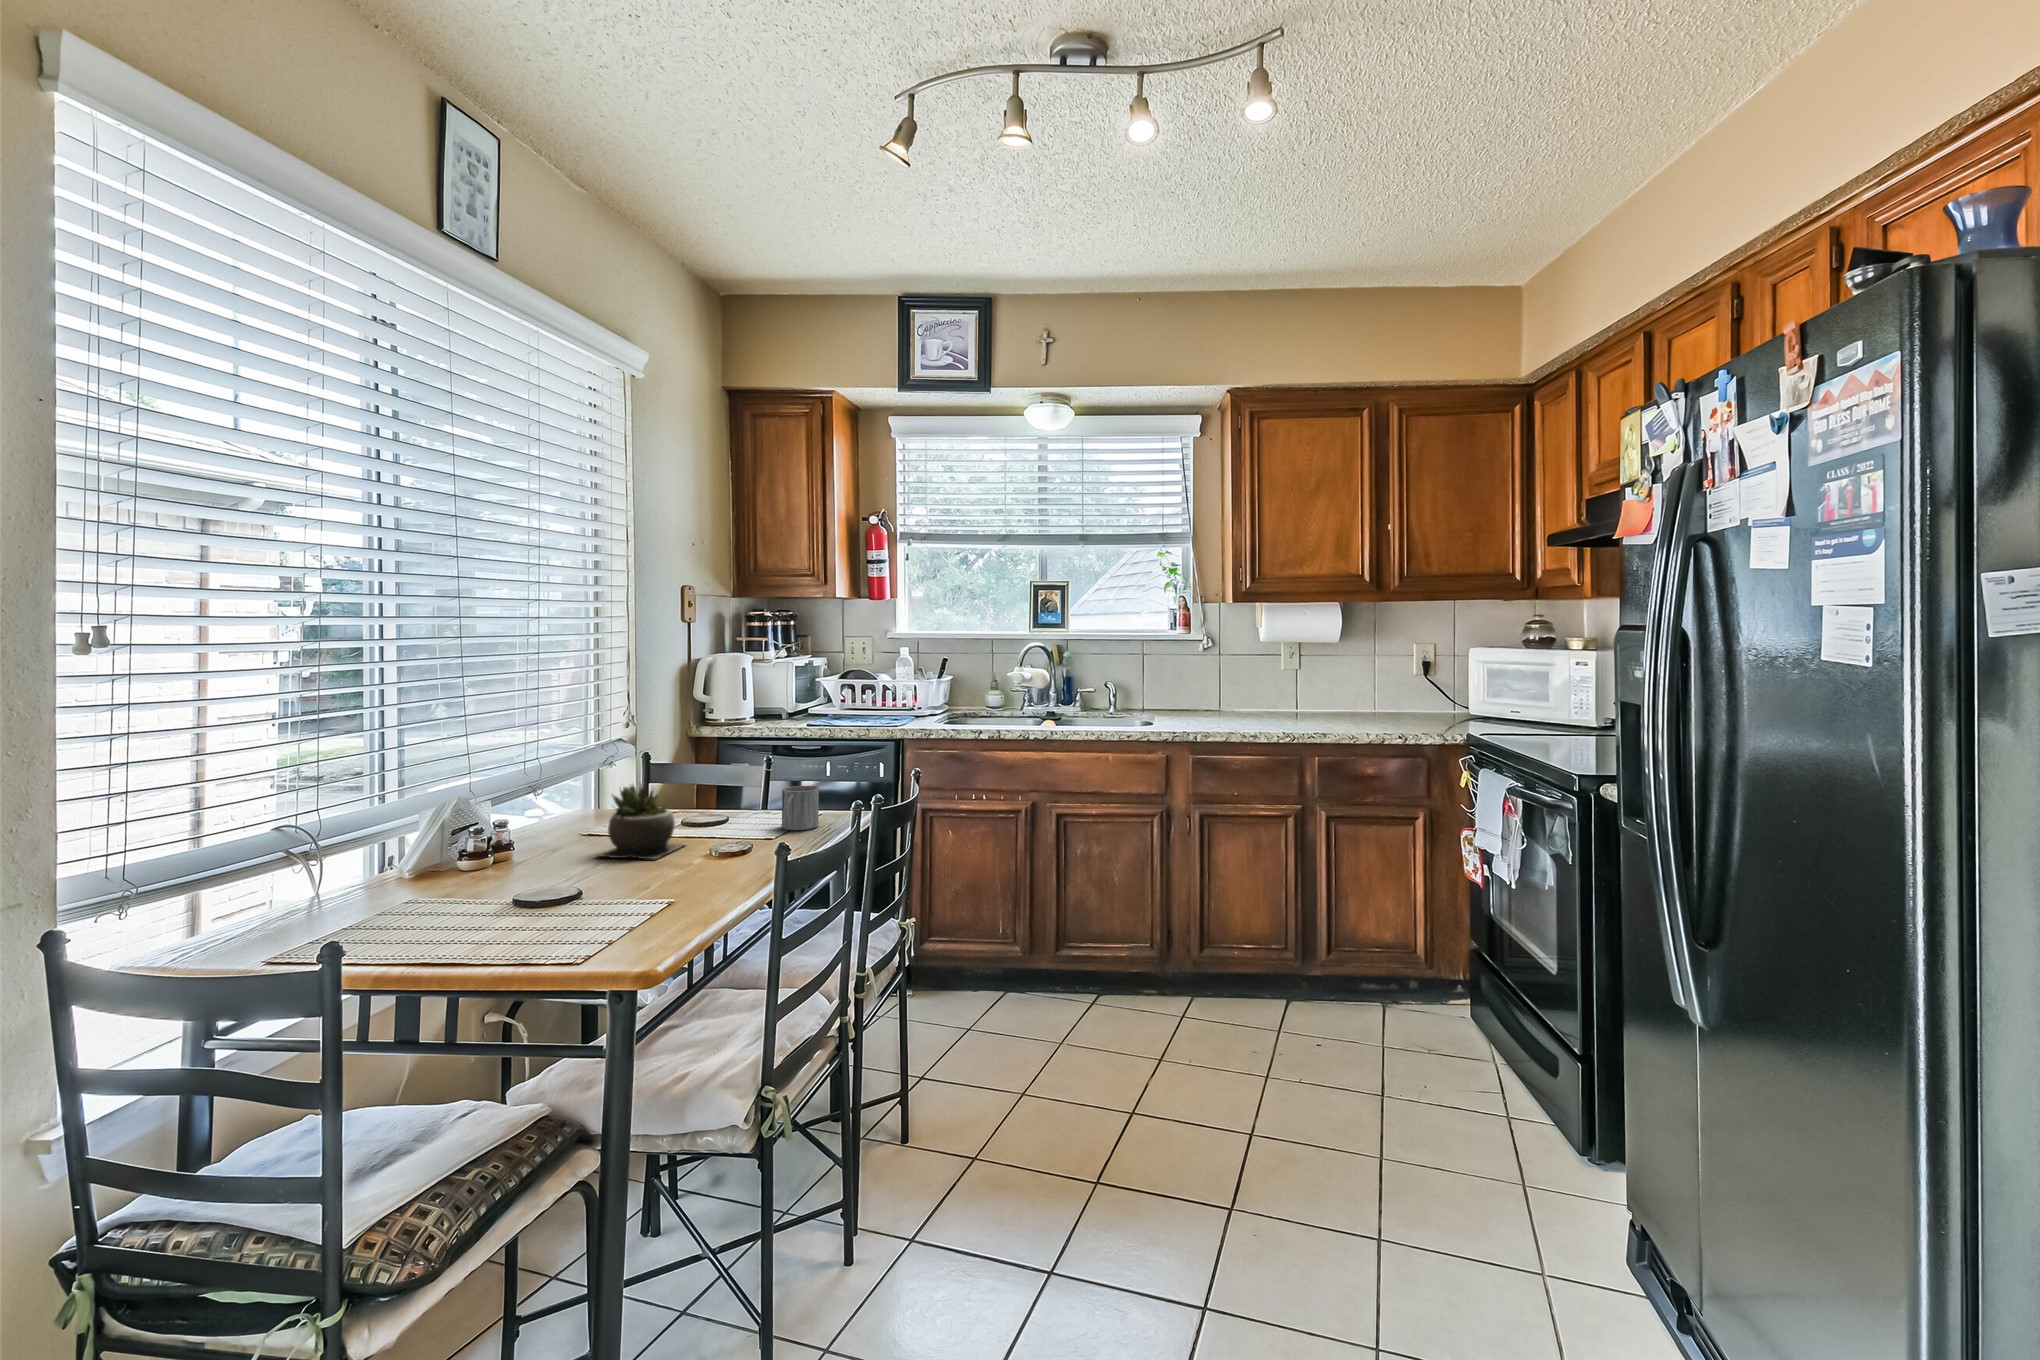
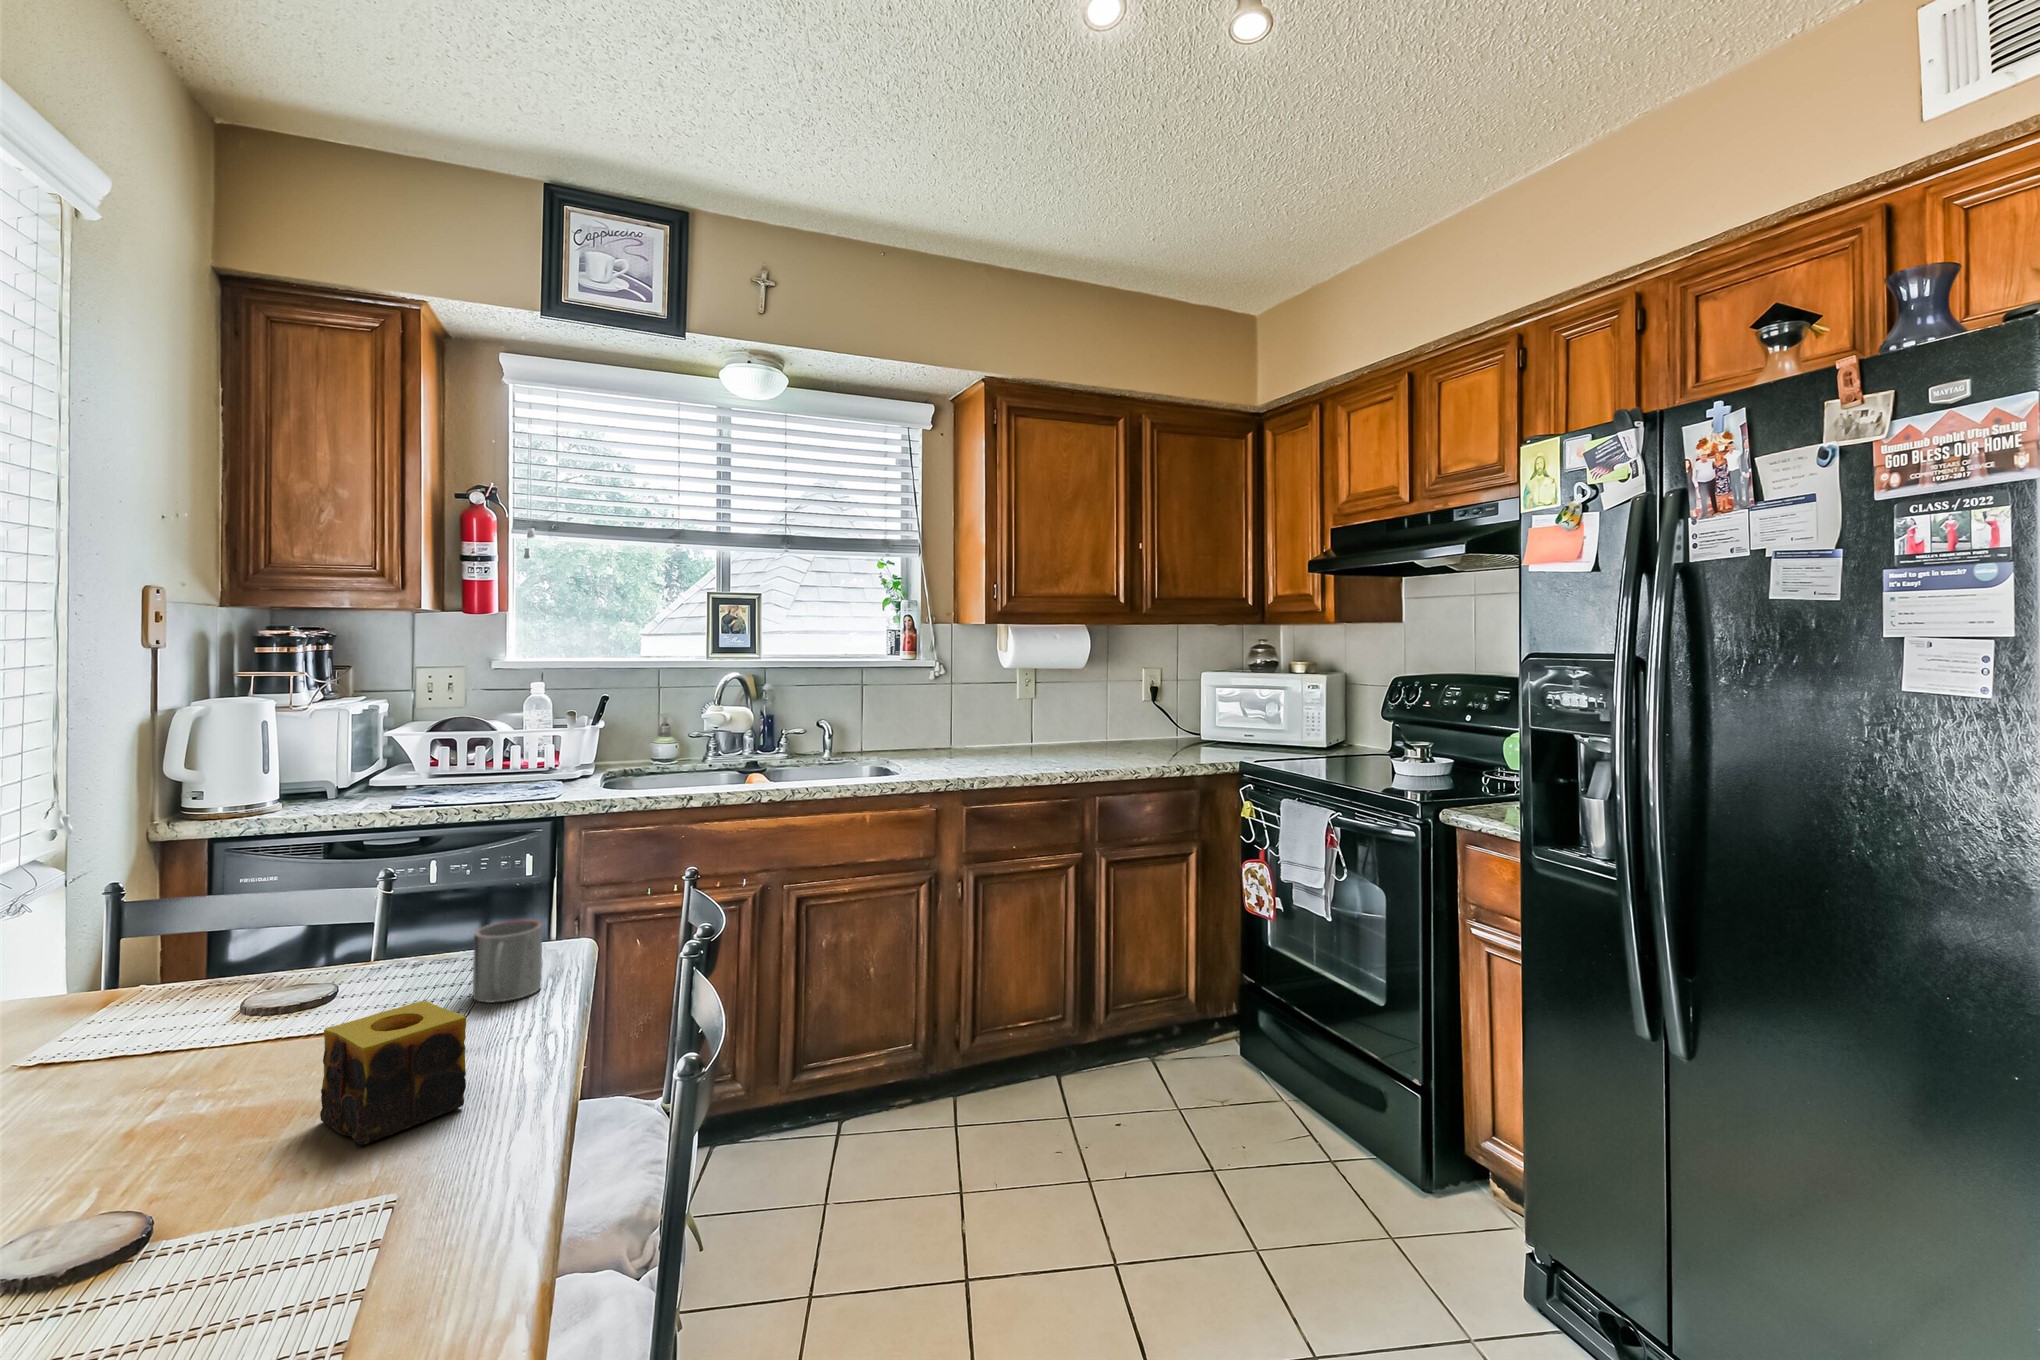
succulent plant: present [598,784,684,859] -> none [88,972,307,1155]
candle: none [678,810,736,871] -> present [320,1001,466,1145]

